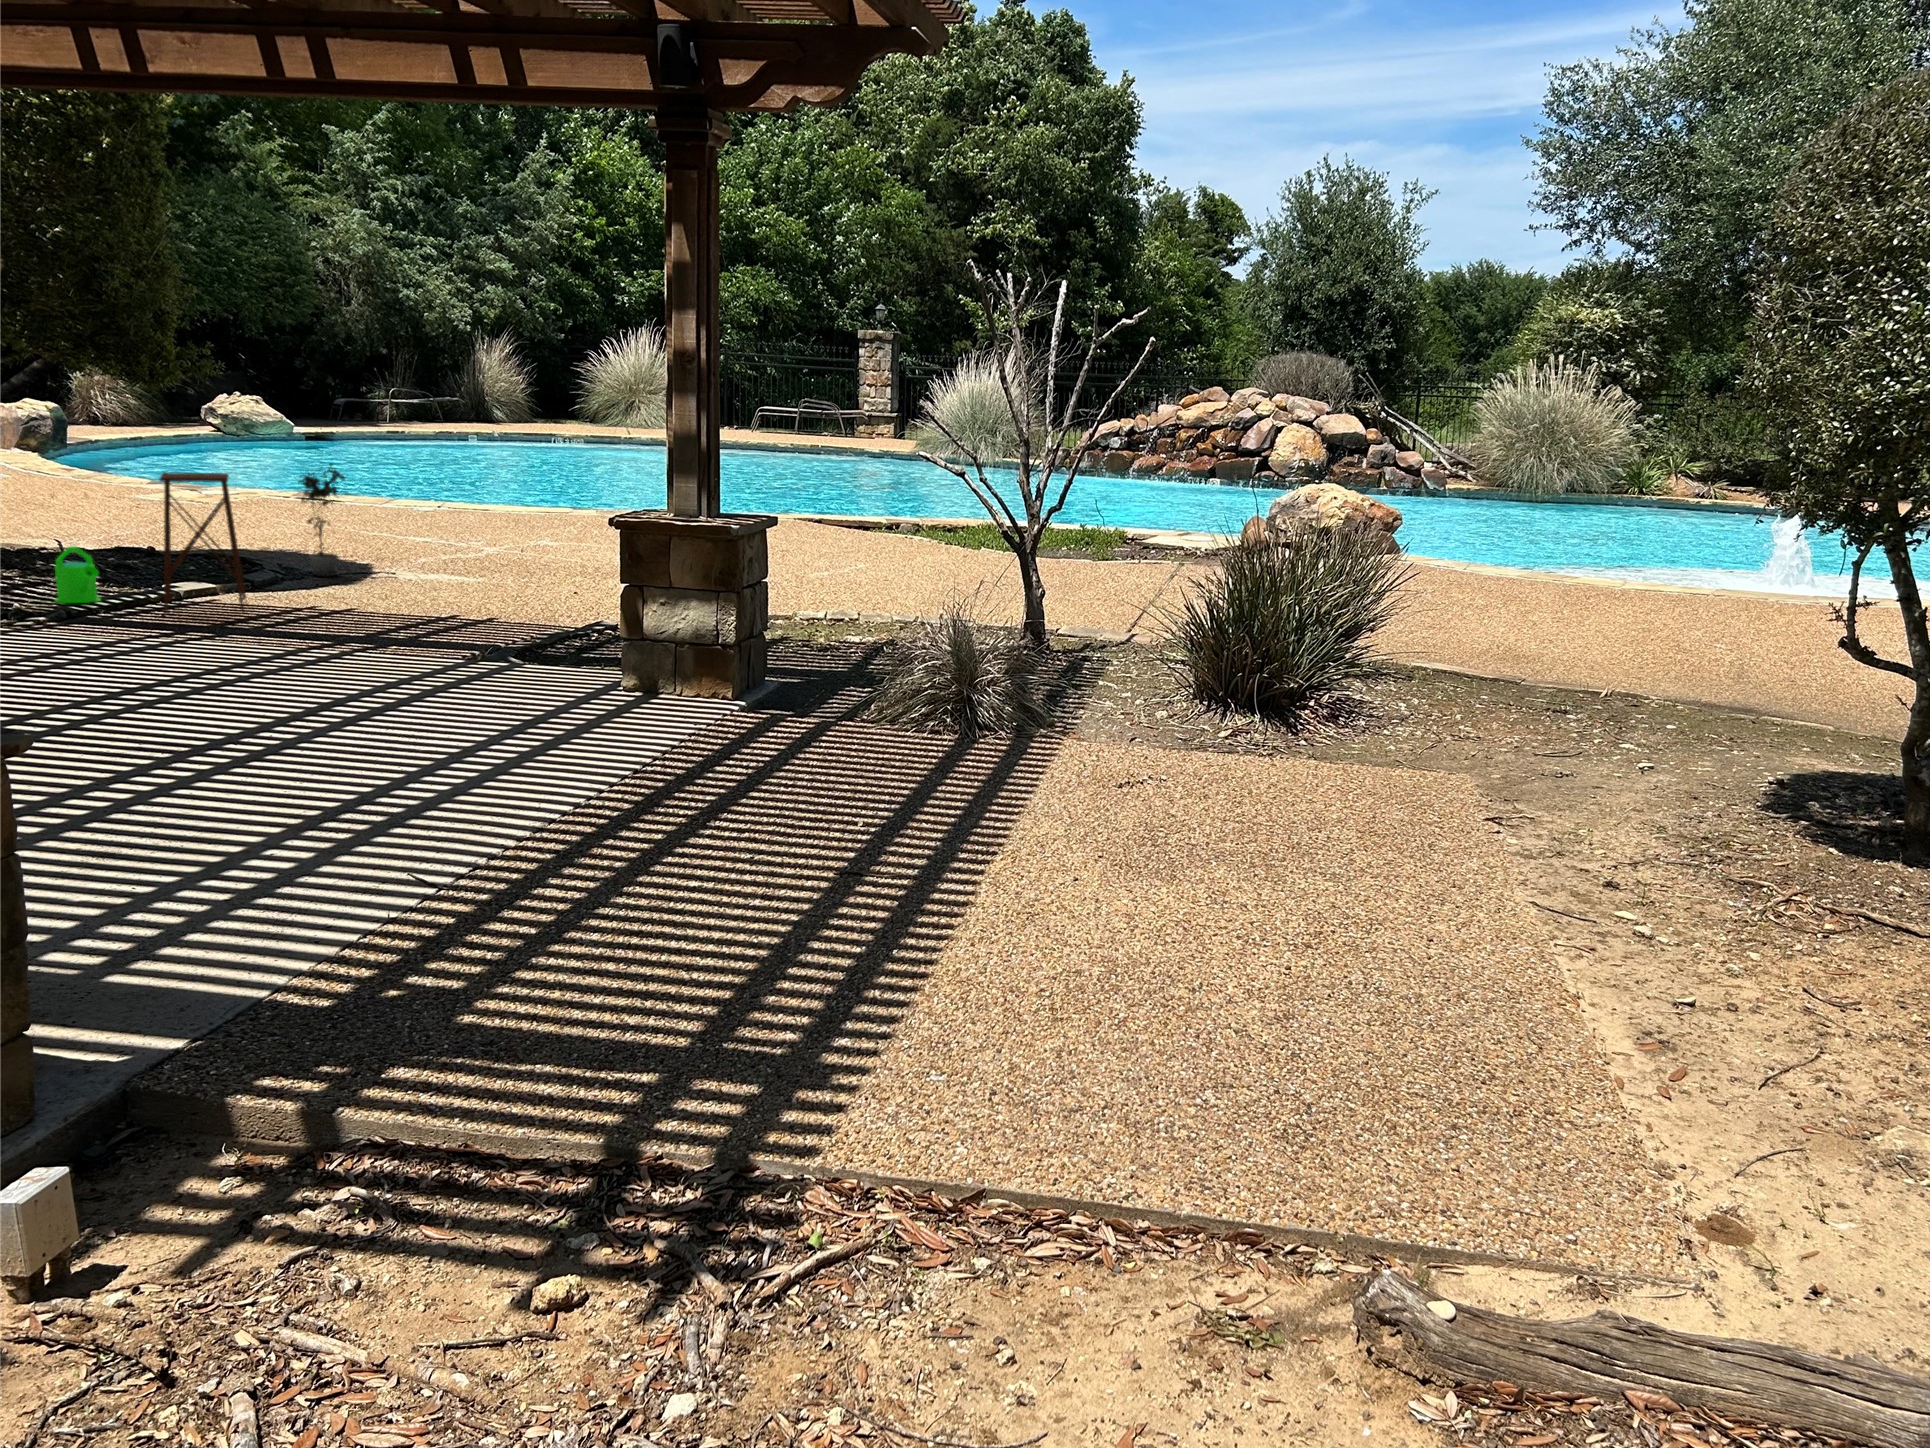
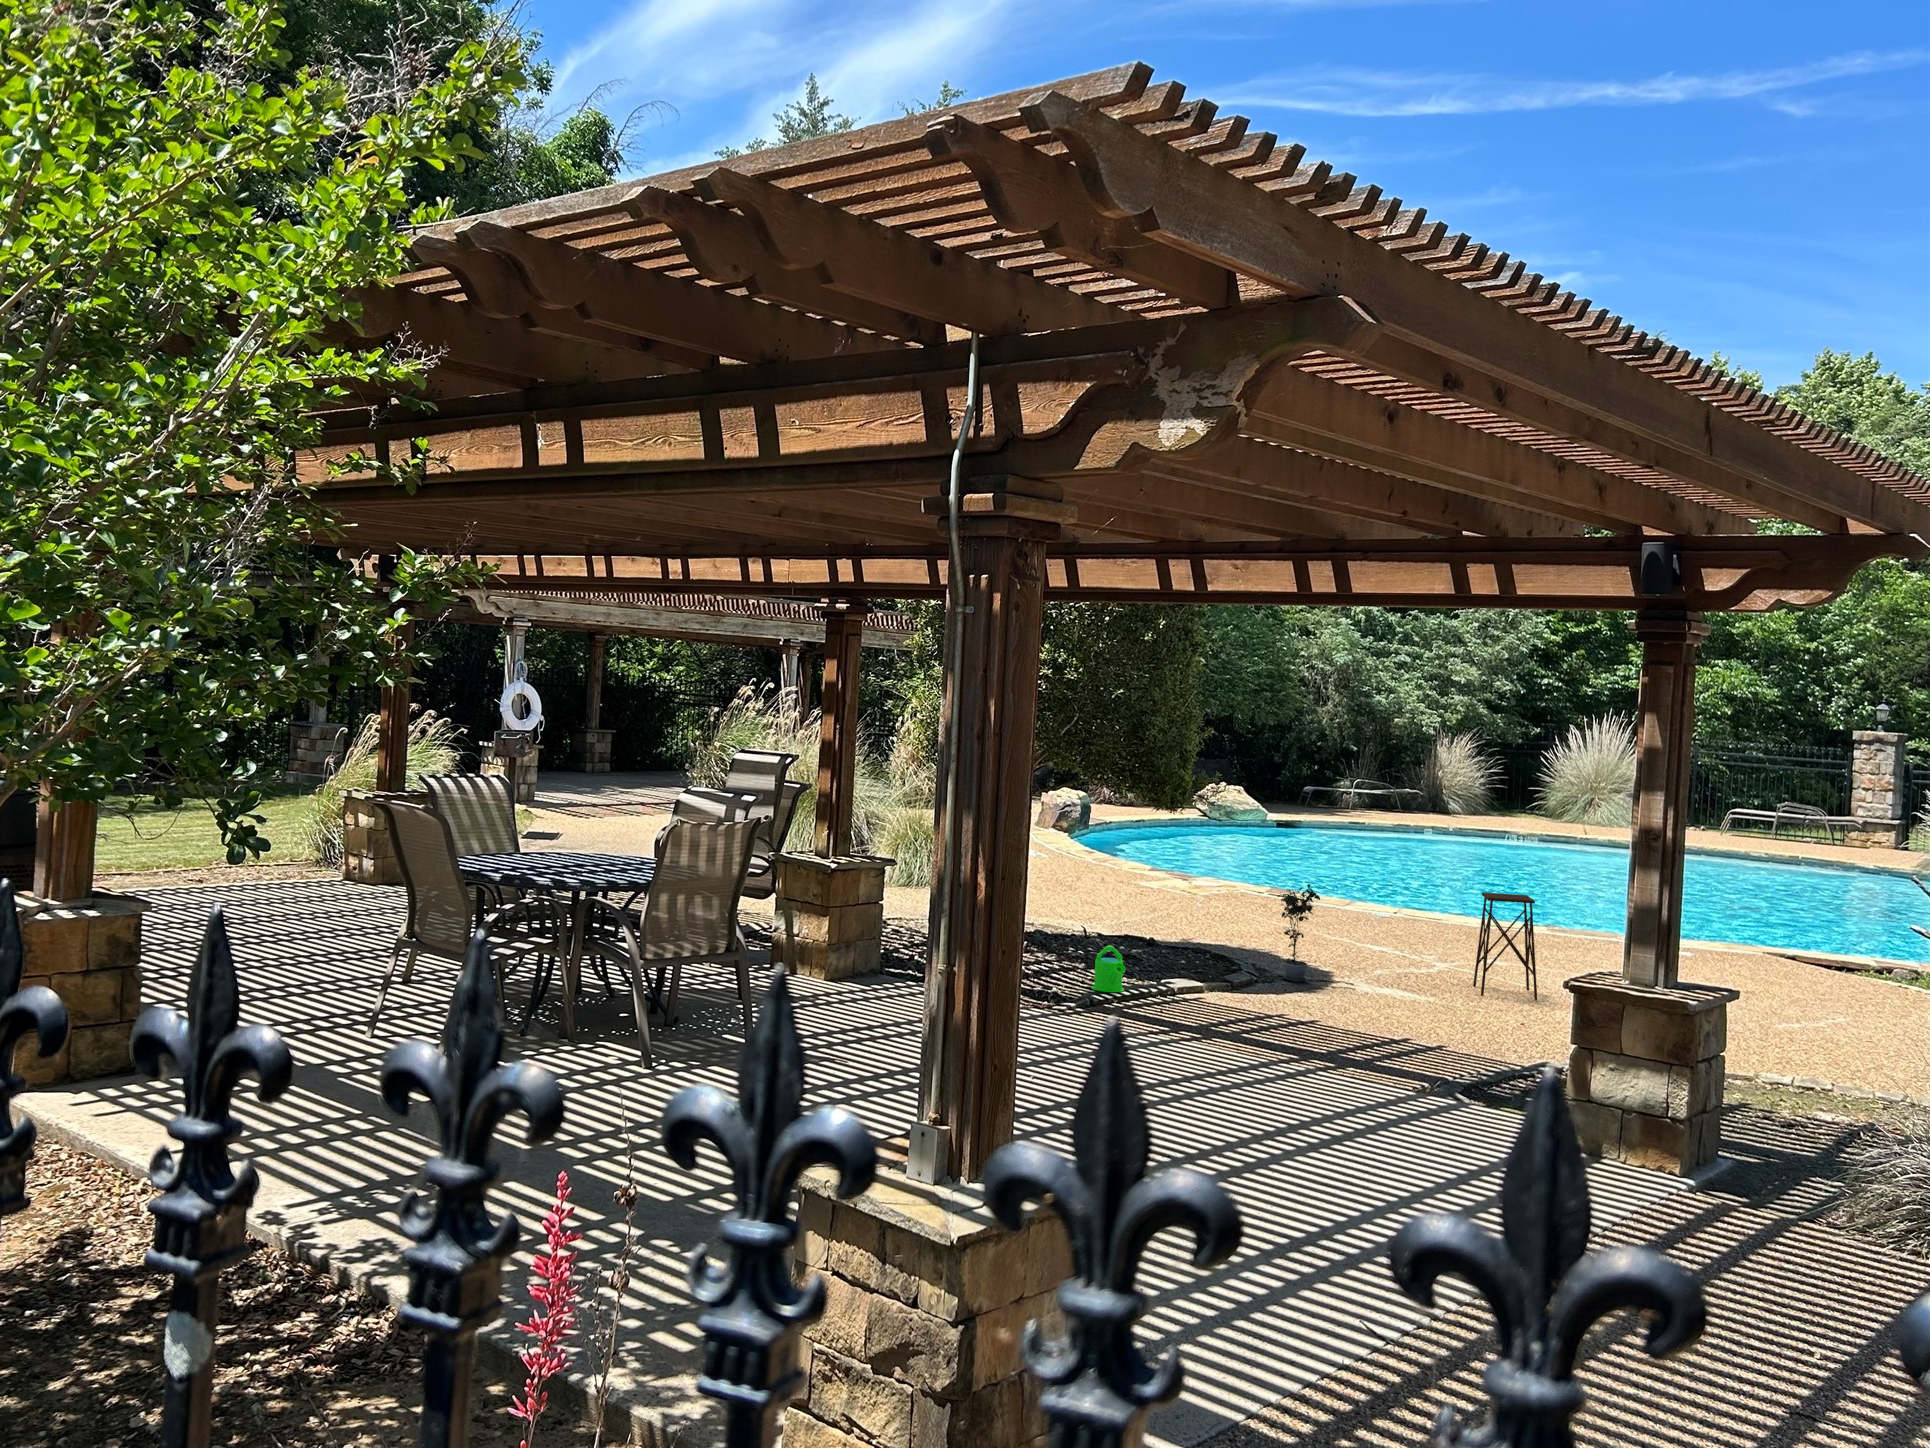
side table: present [160,472,246,612] -> present [1473,892,1537,1000]

